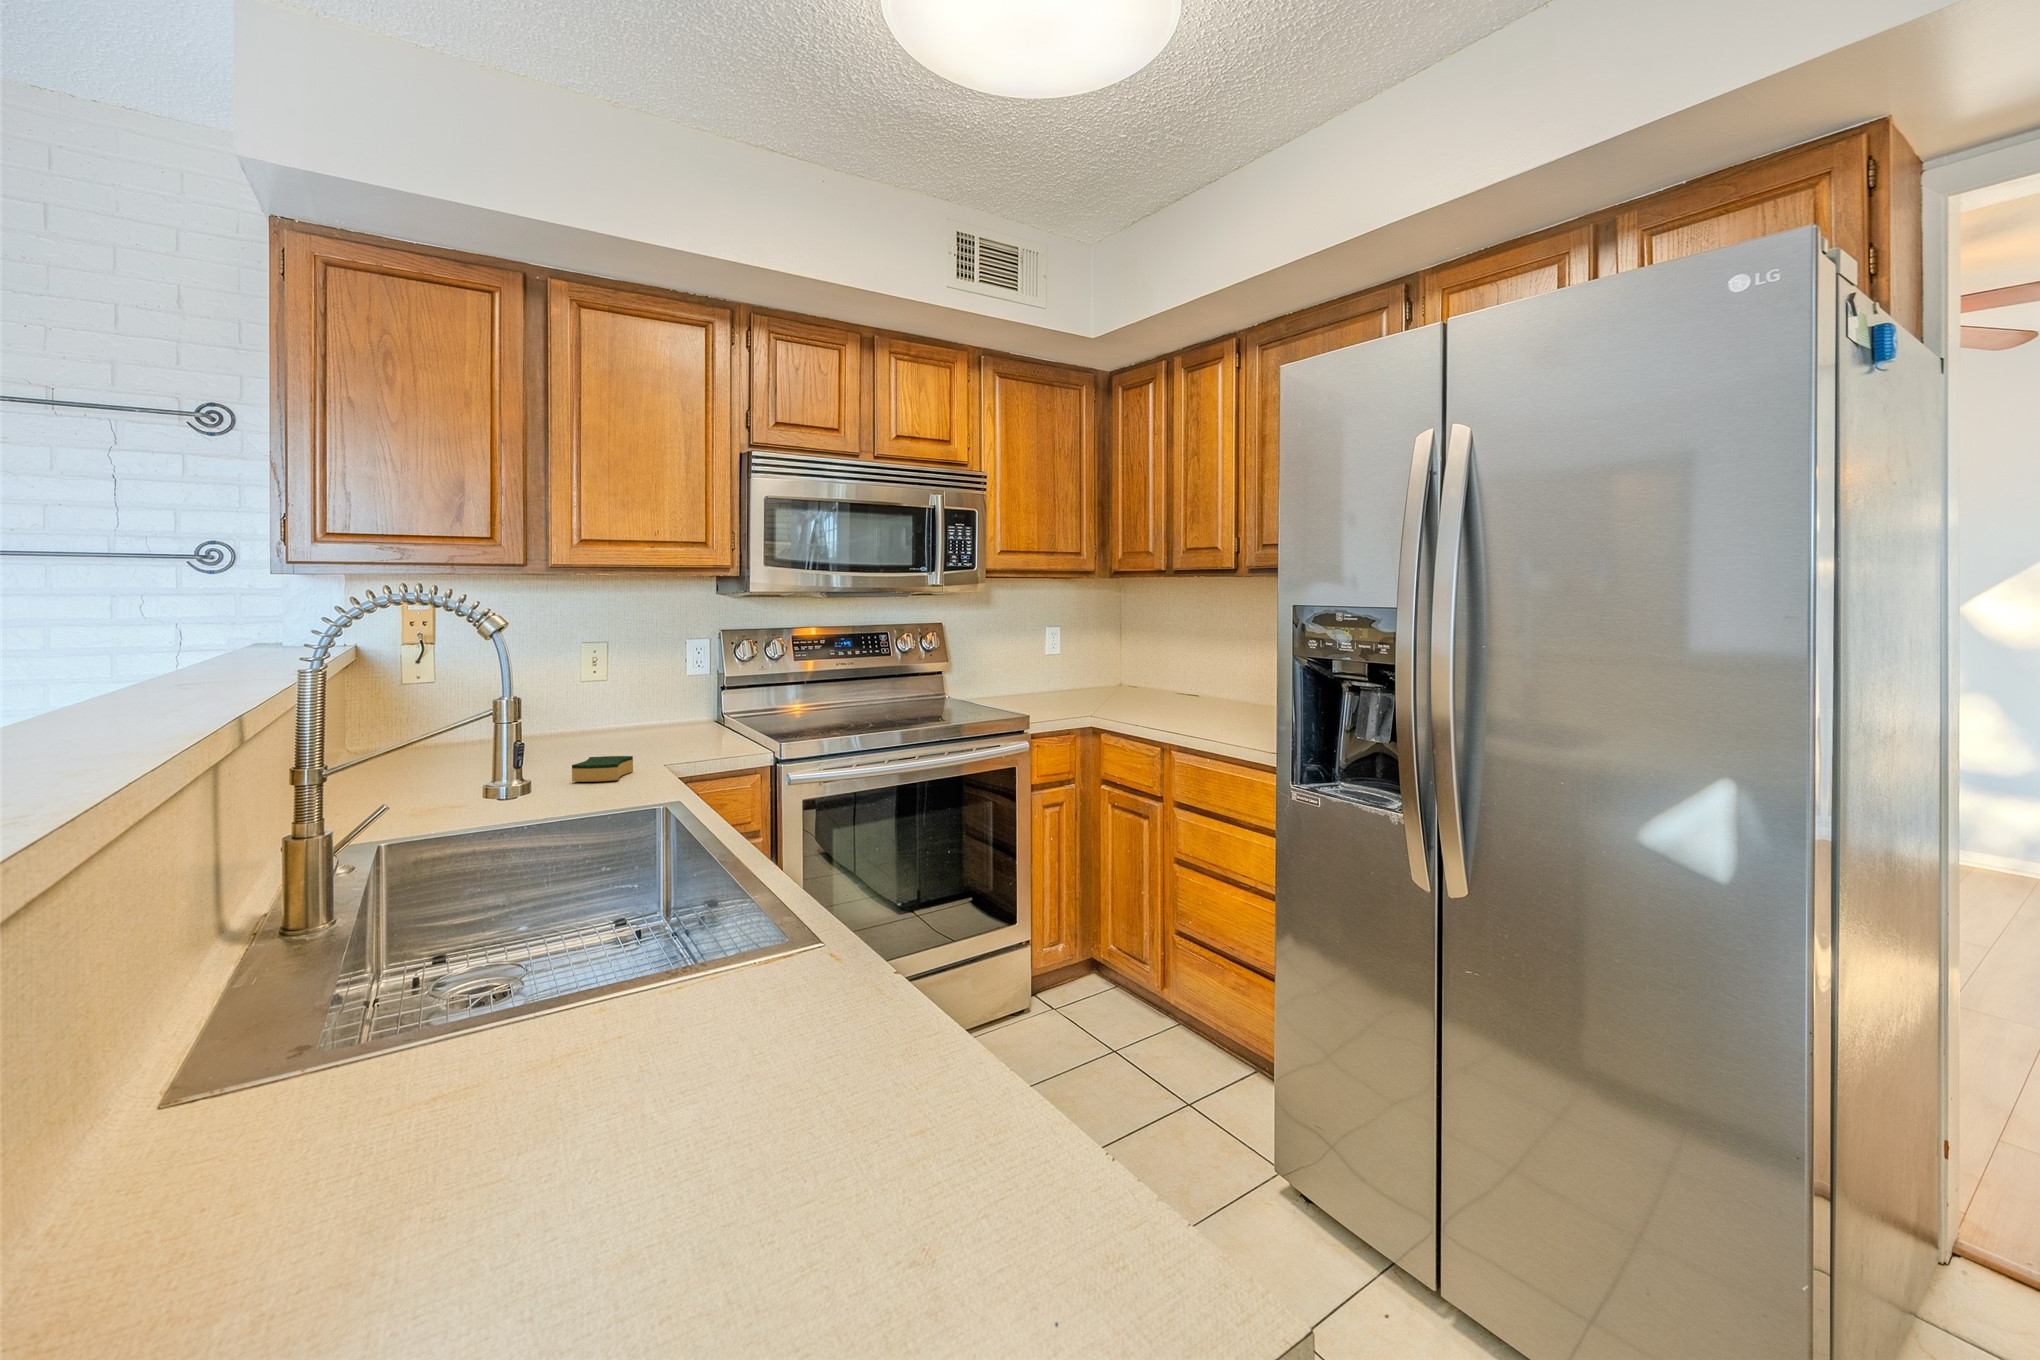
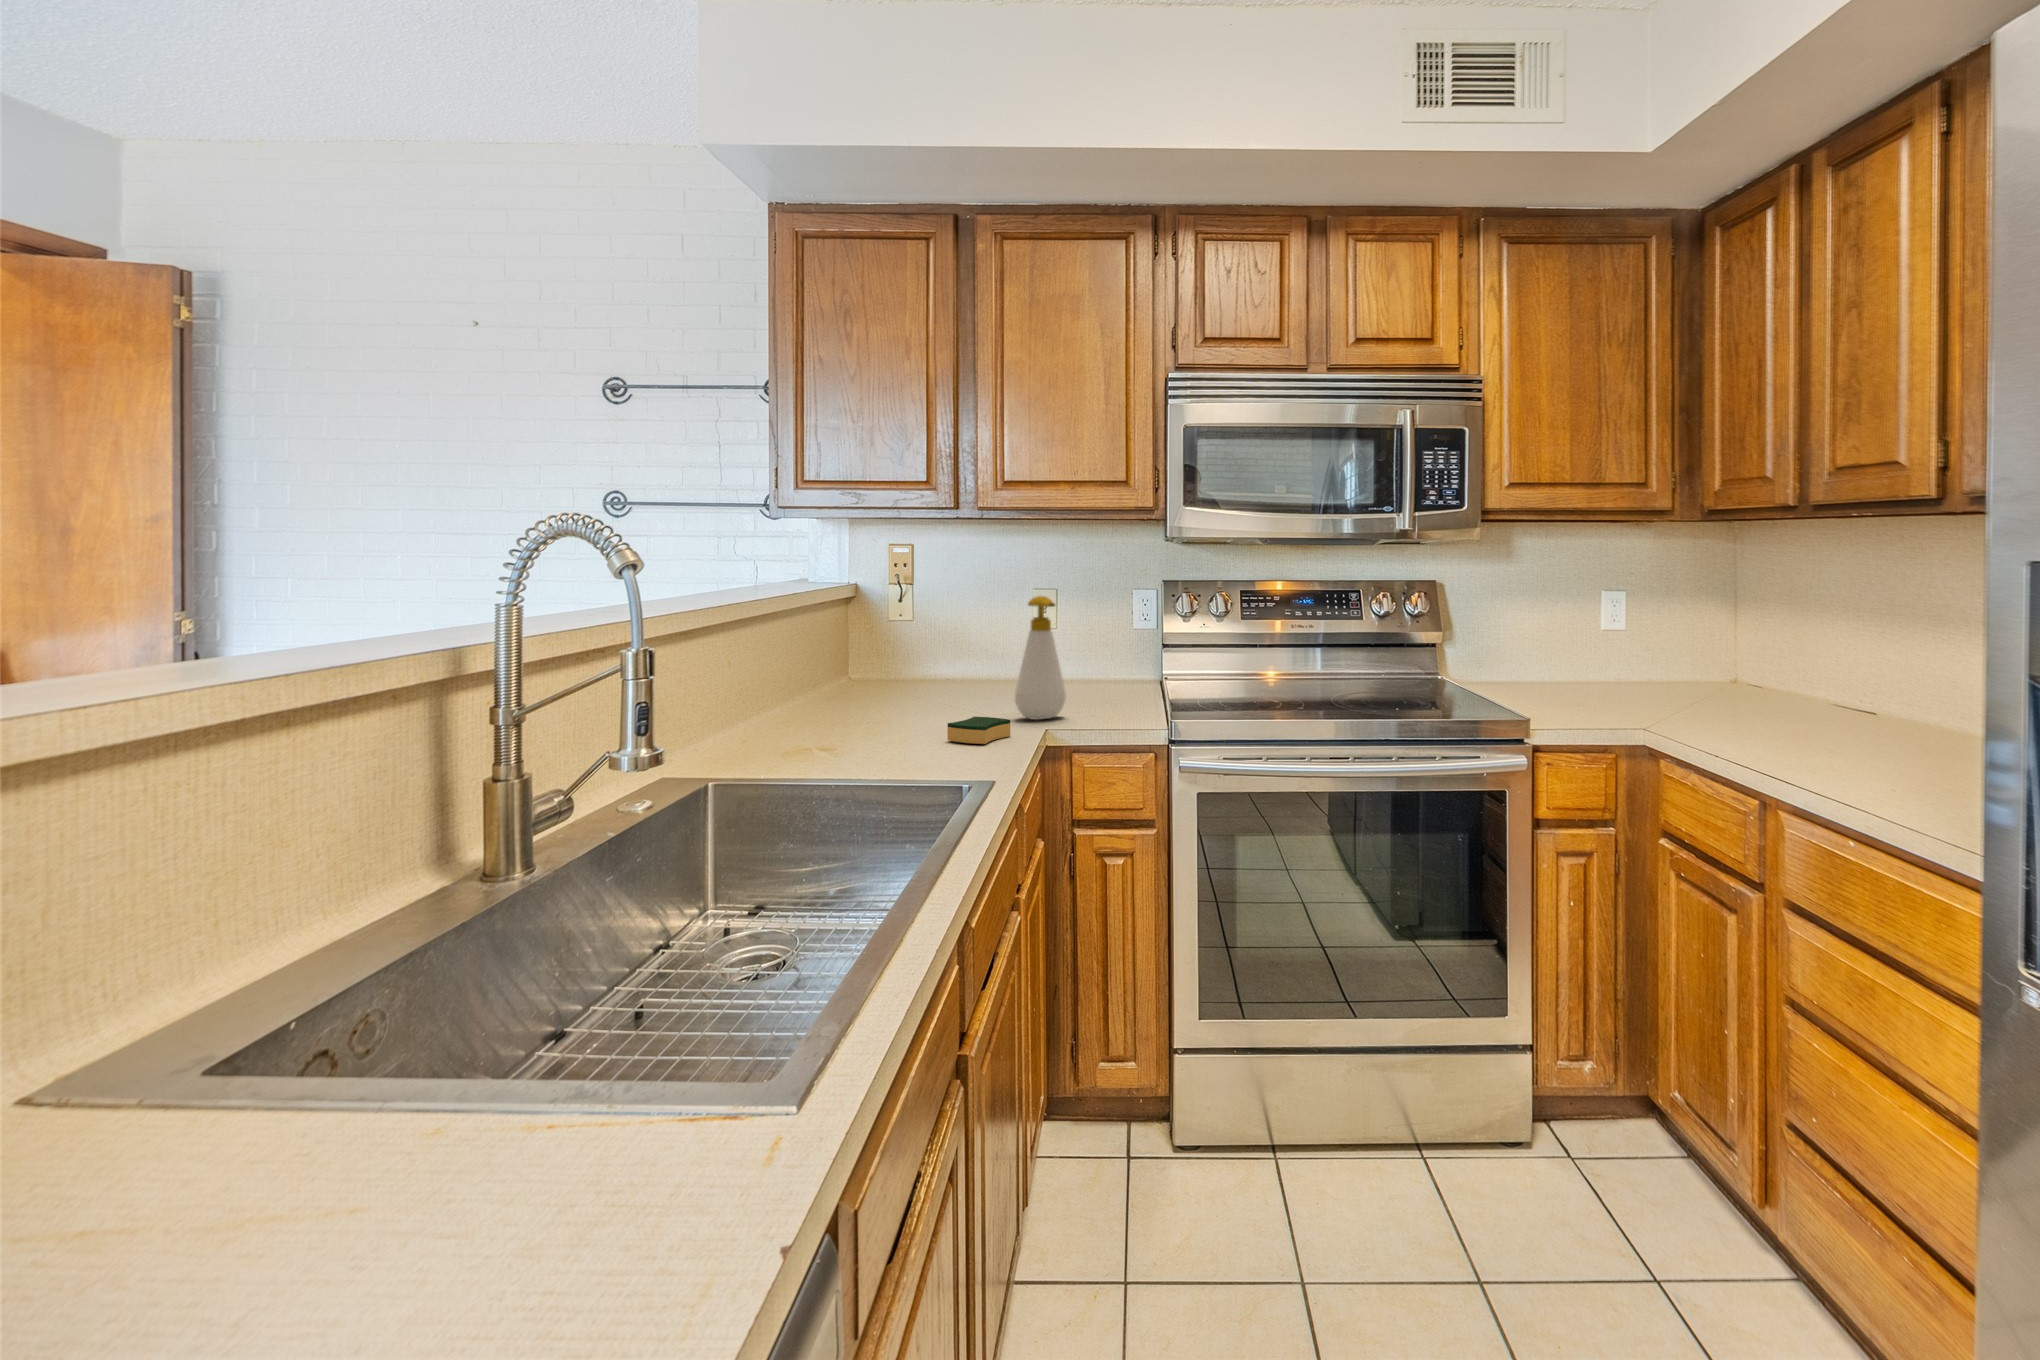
soap bottle: none [616,641,665,756] -> present [1015,596,1066,720]

